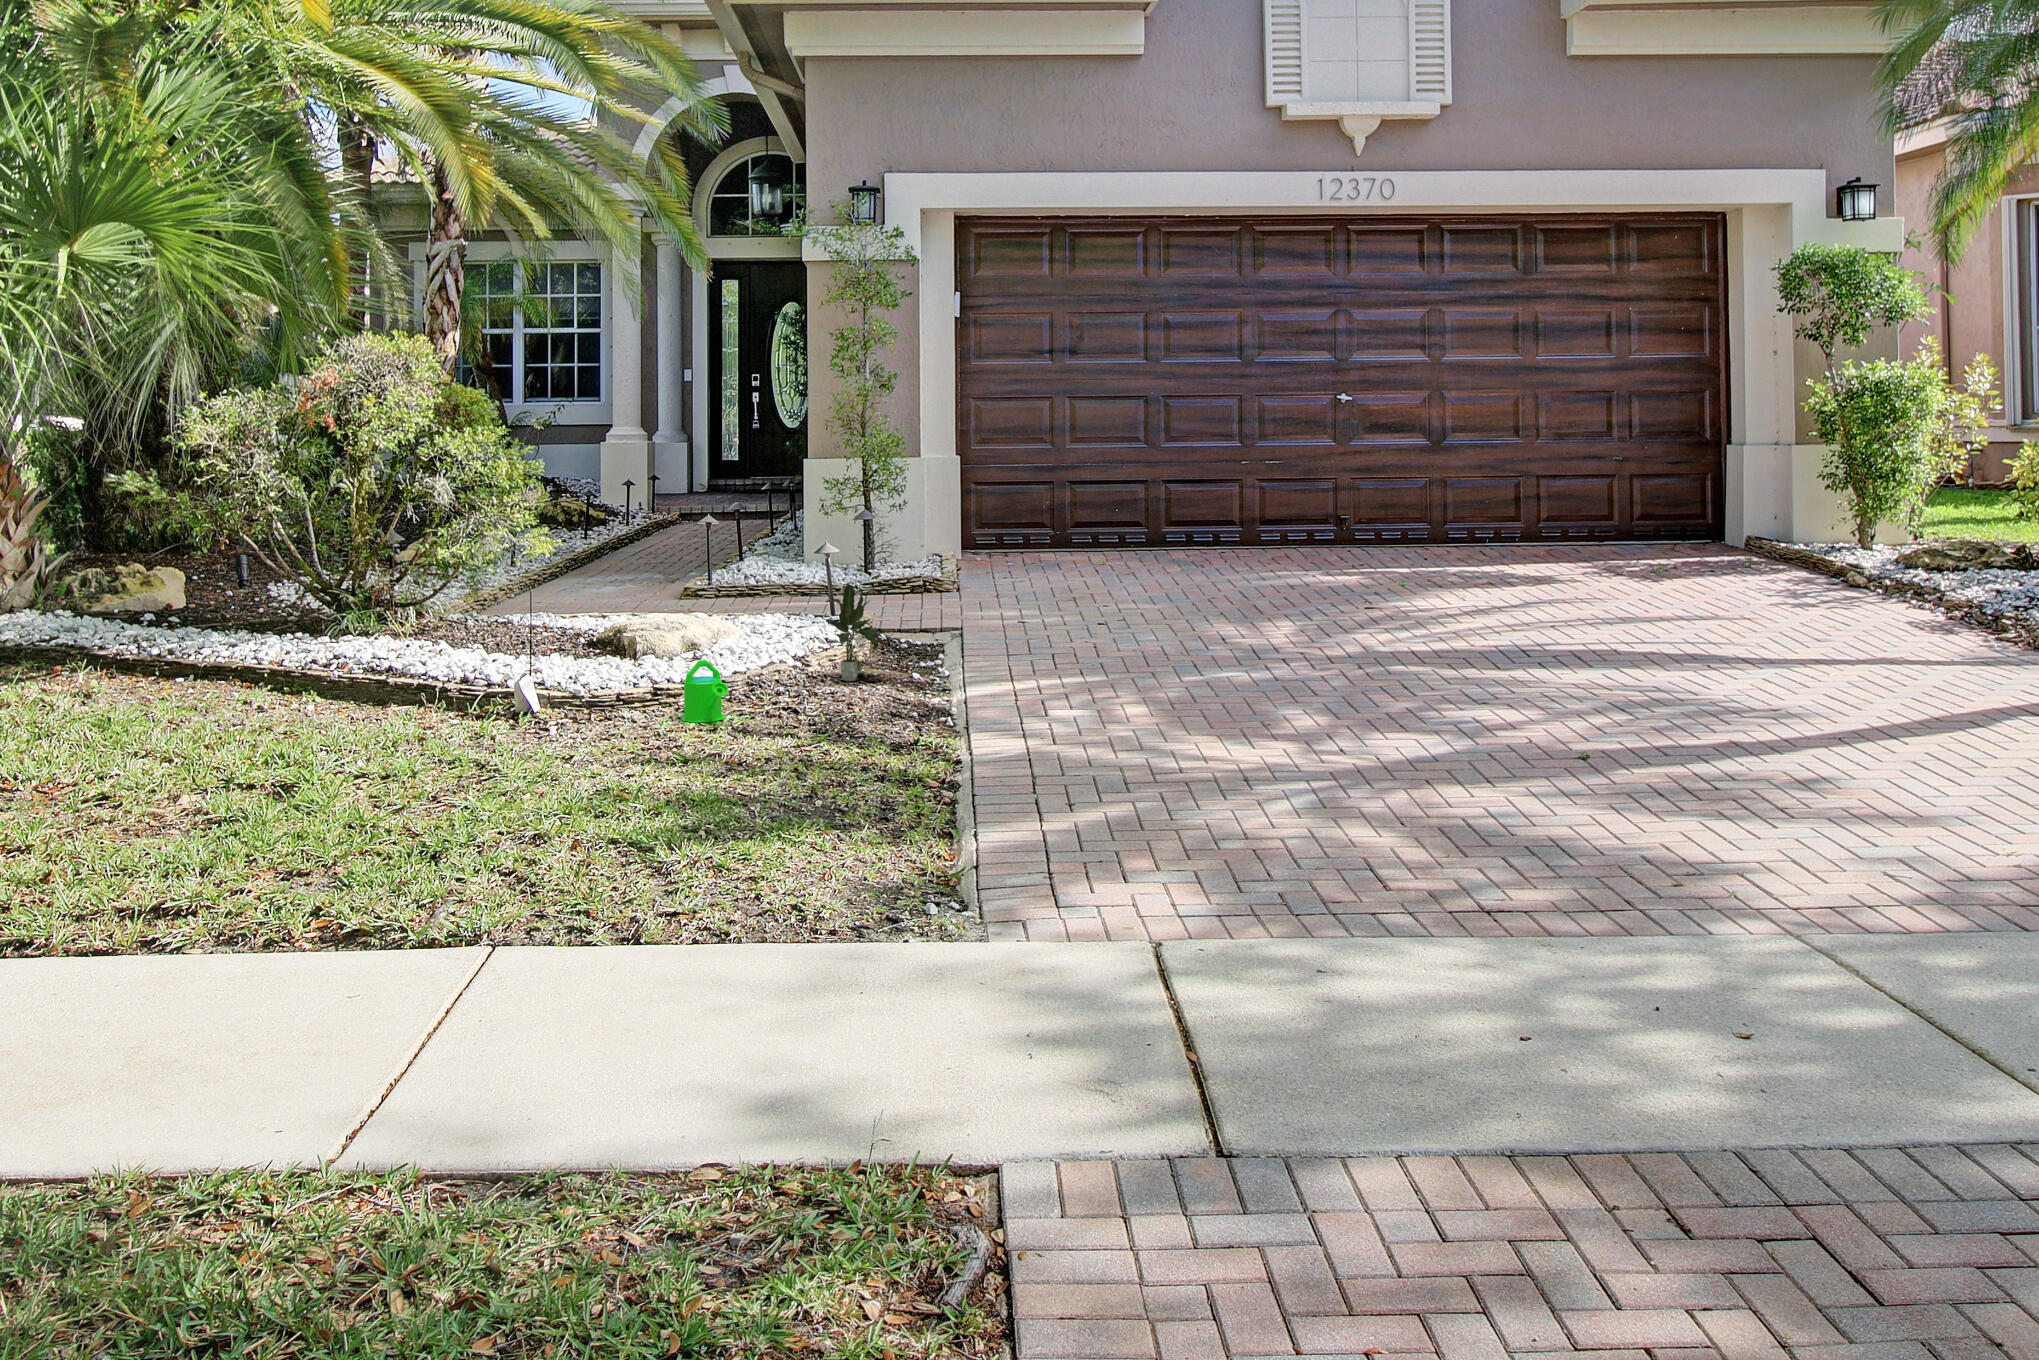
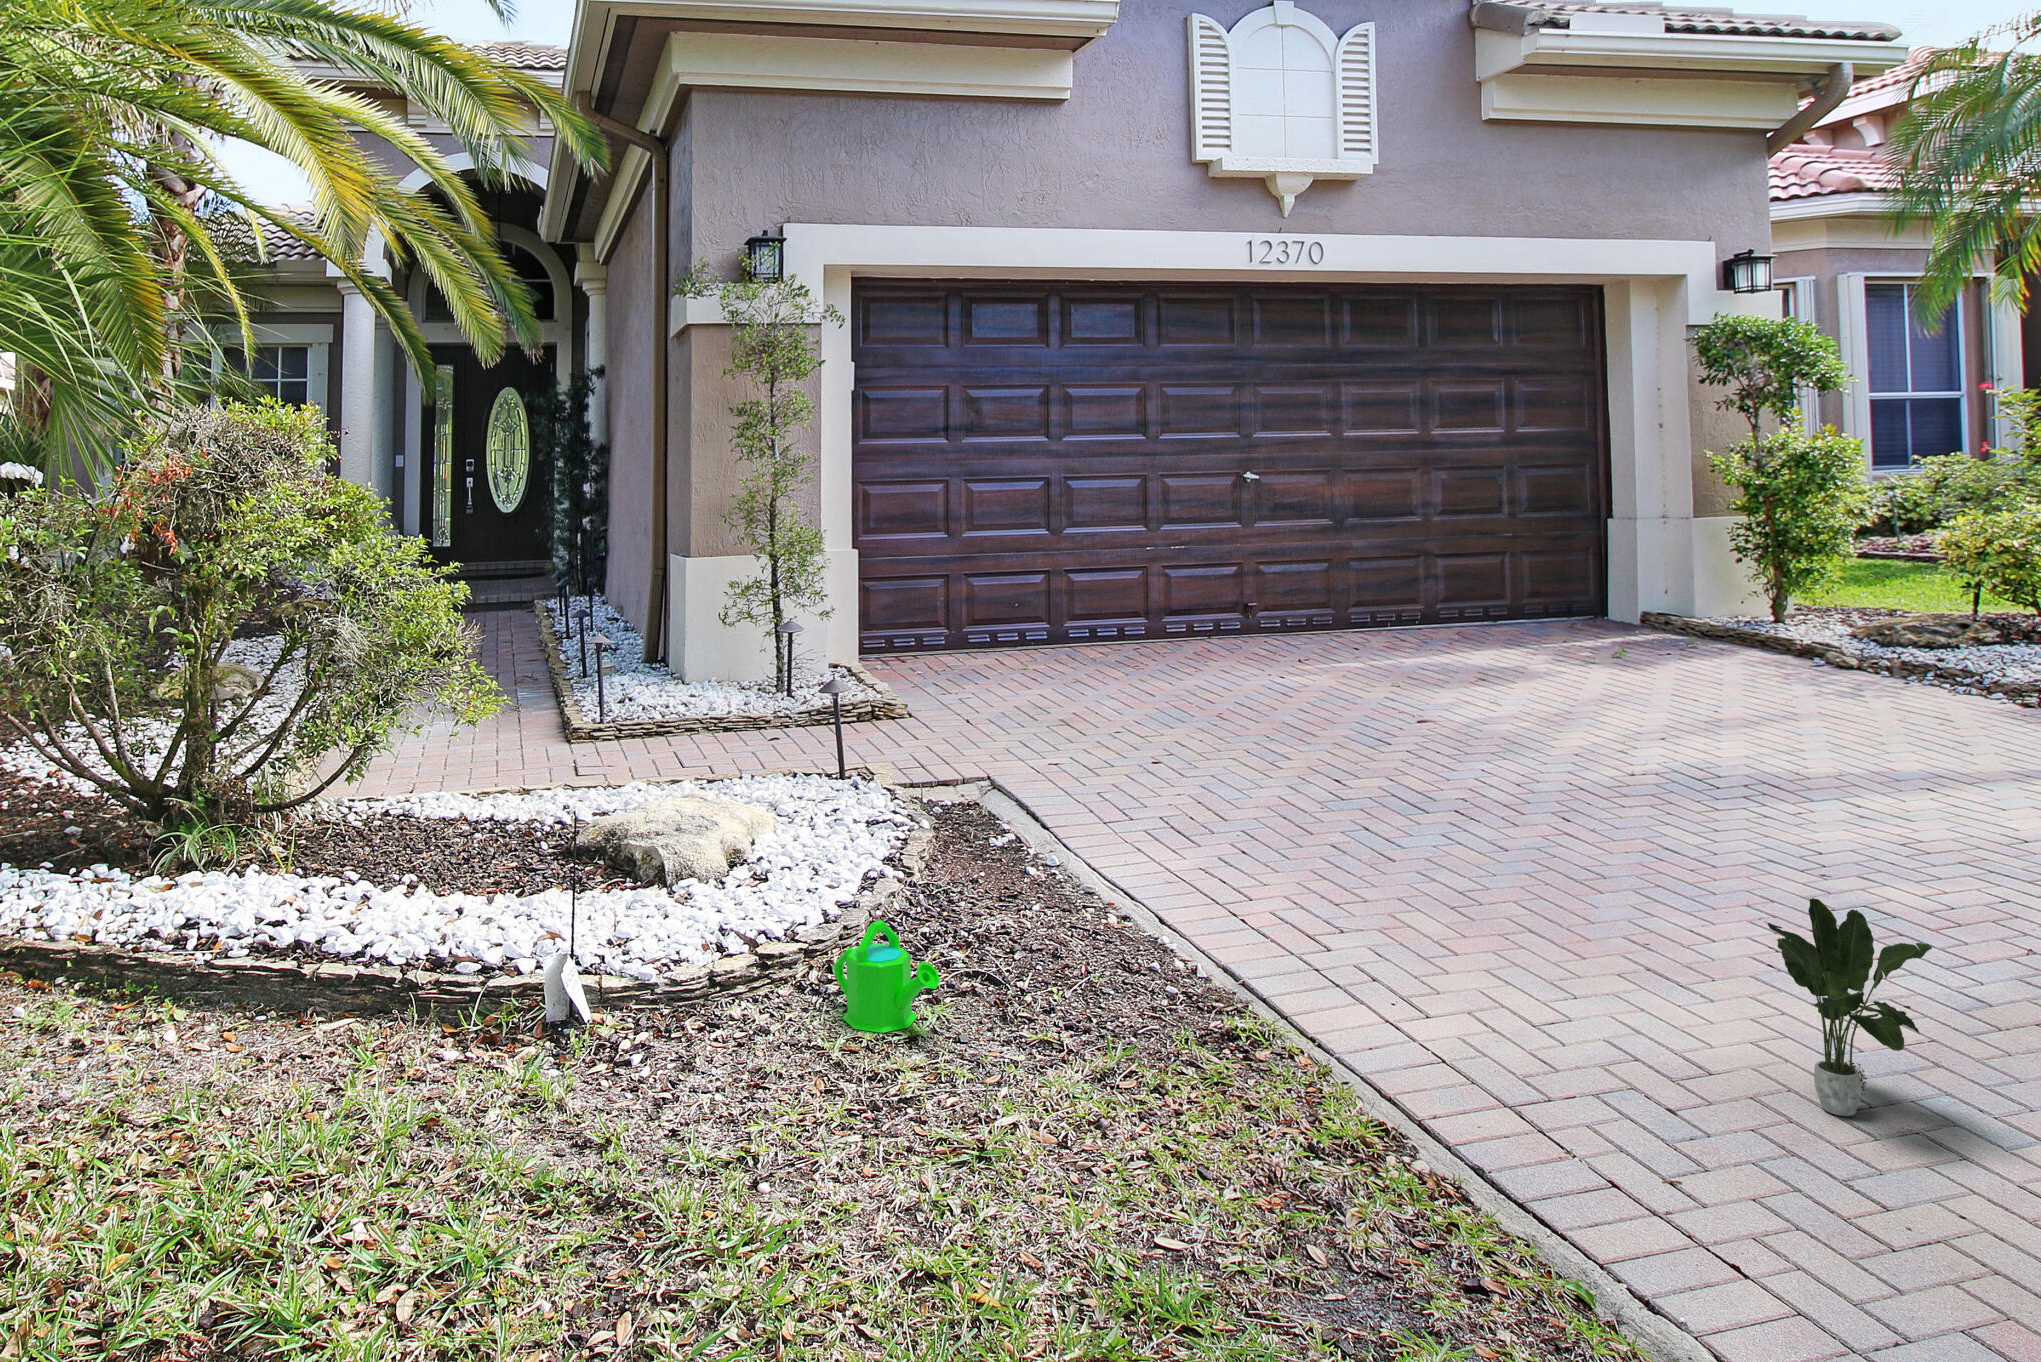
potted plant: present [826,584,885,681] -> present [1766,898,1932,1116]

